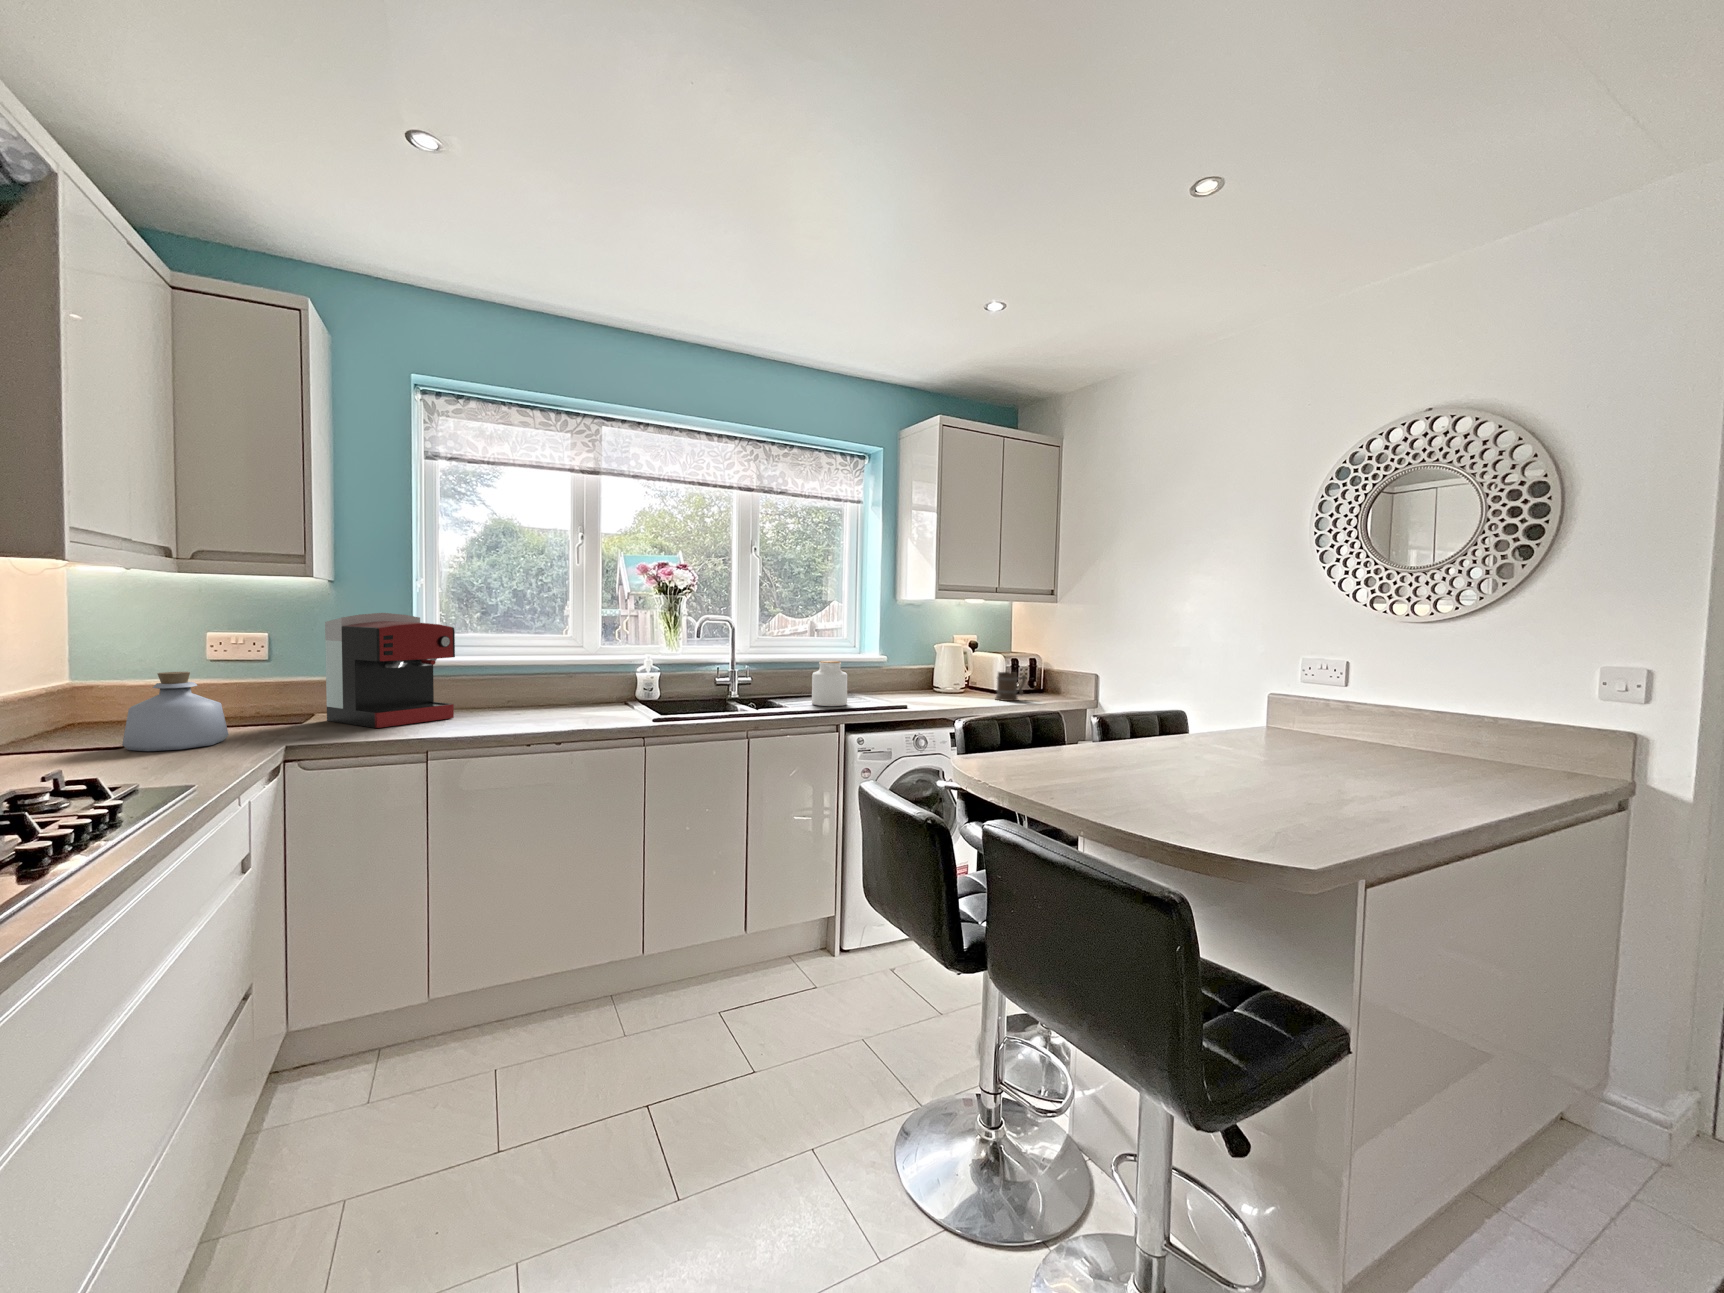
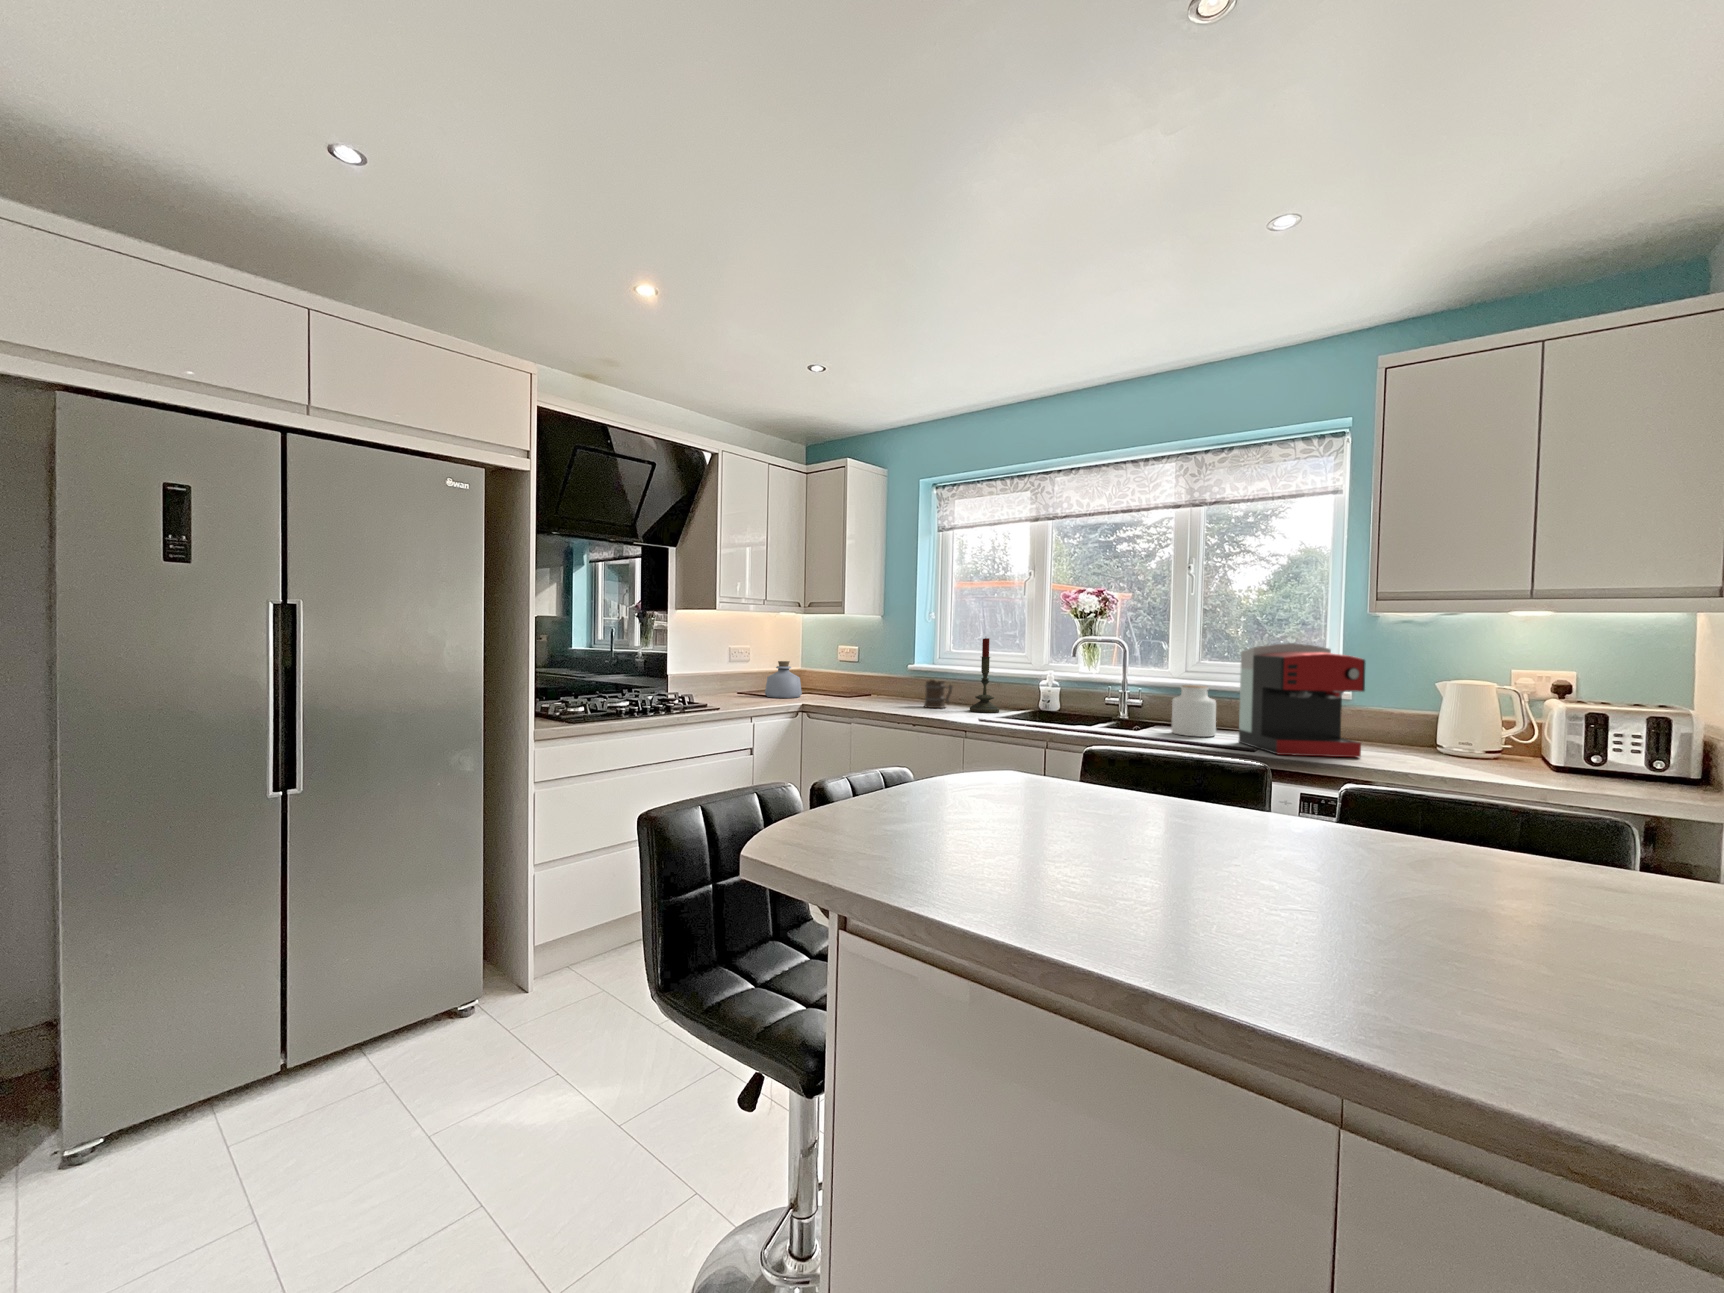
coffee maker: present [325,613,455,728] -> present [1239,643,1365,757]
candle: none [577,617,616,715] -> present [970,638,999,713]
mug: present [996,672,1026,701] -> present [924,679,953,708]

